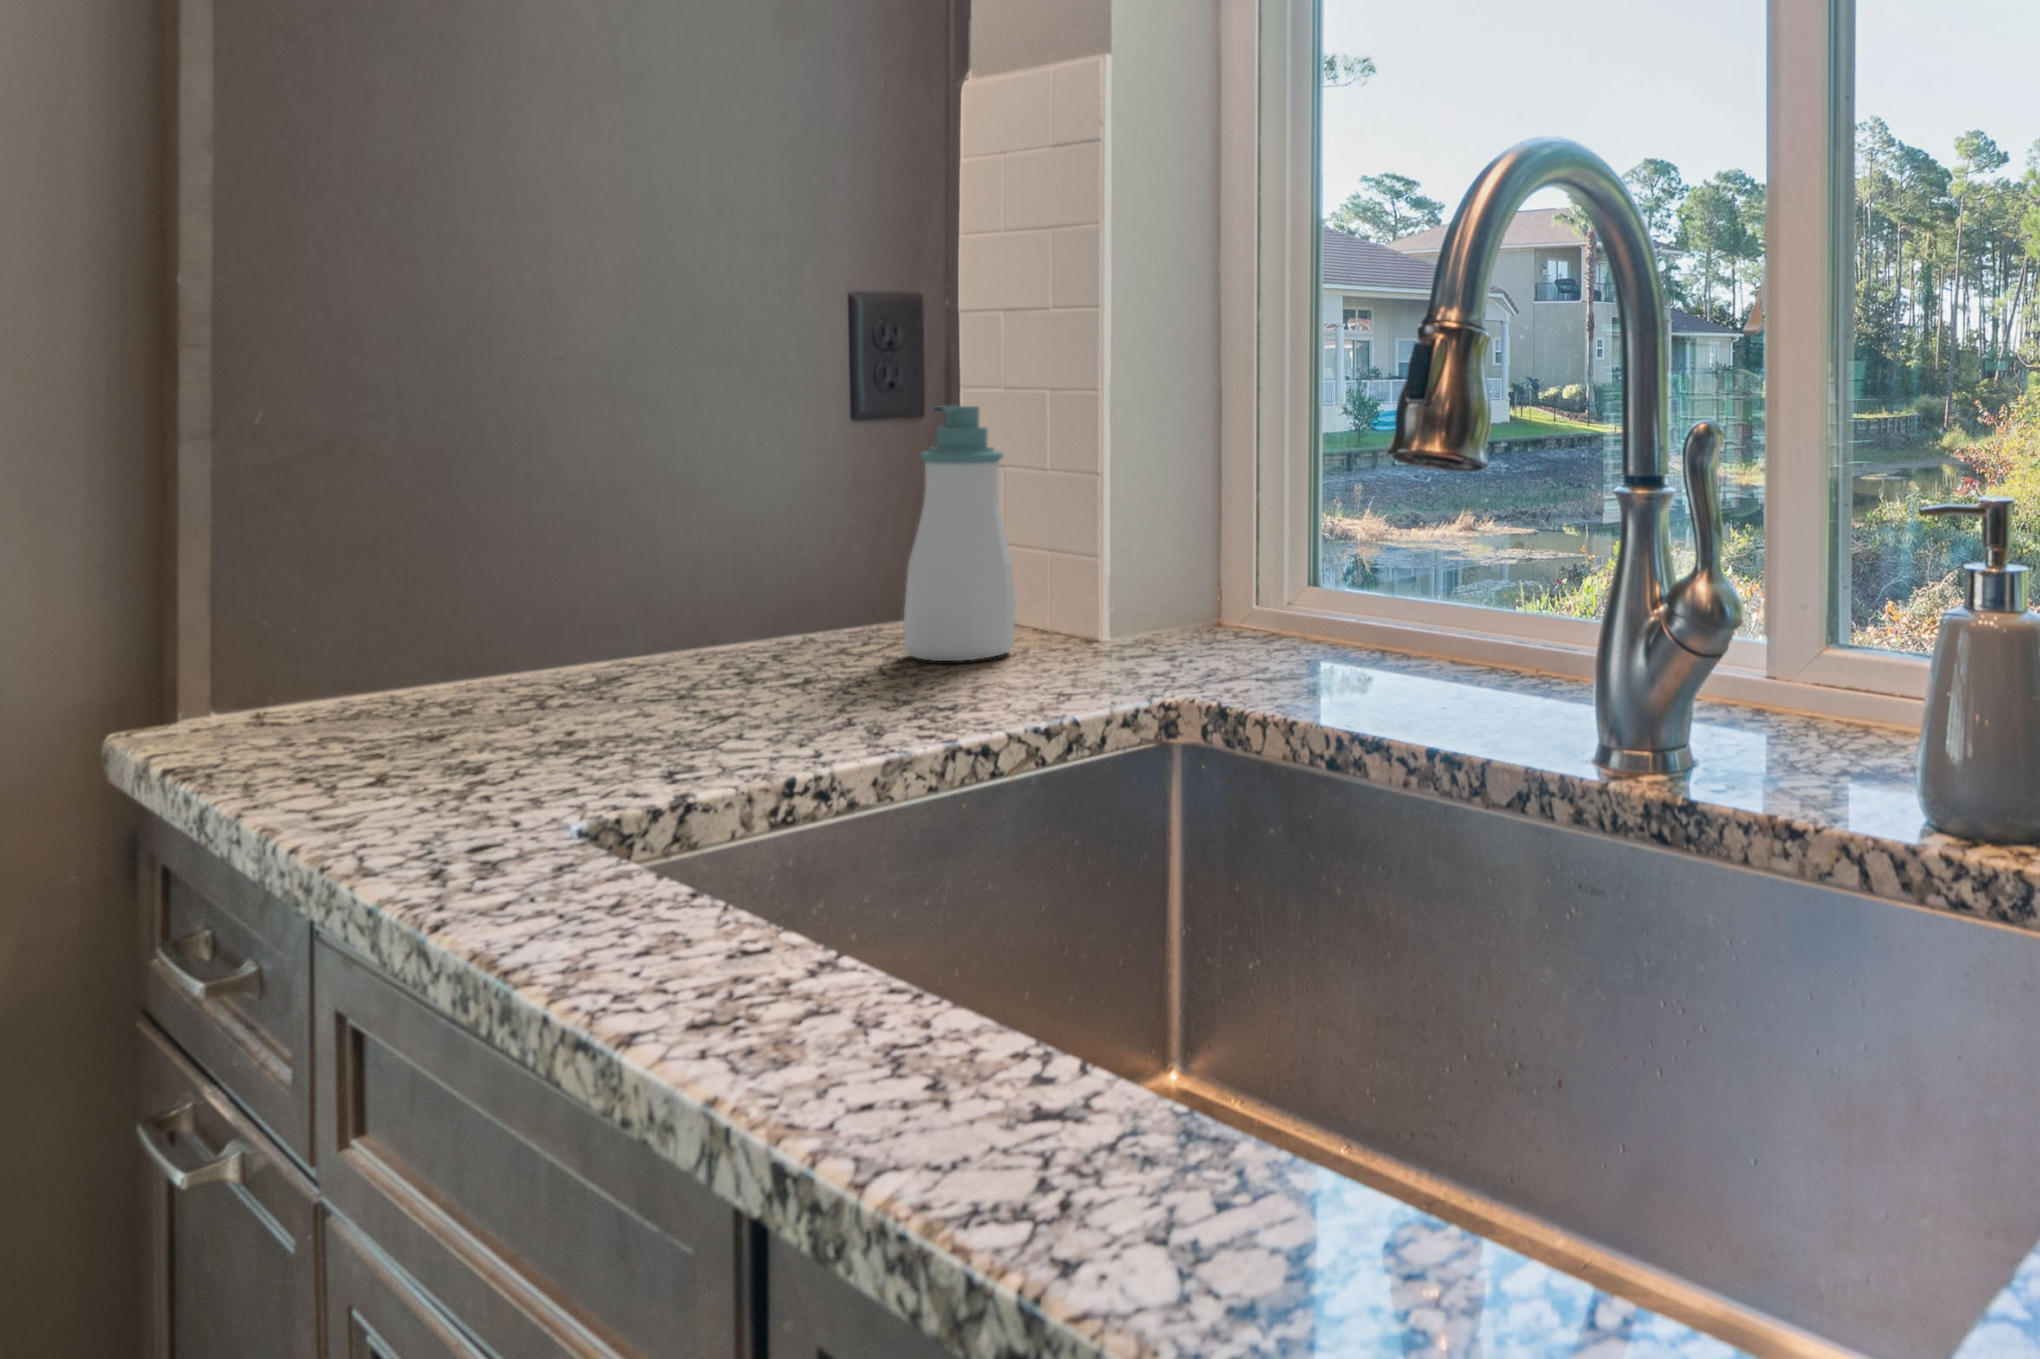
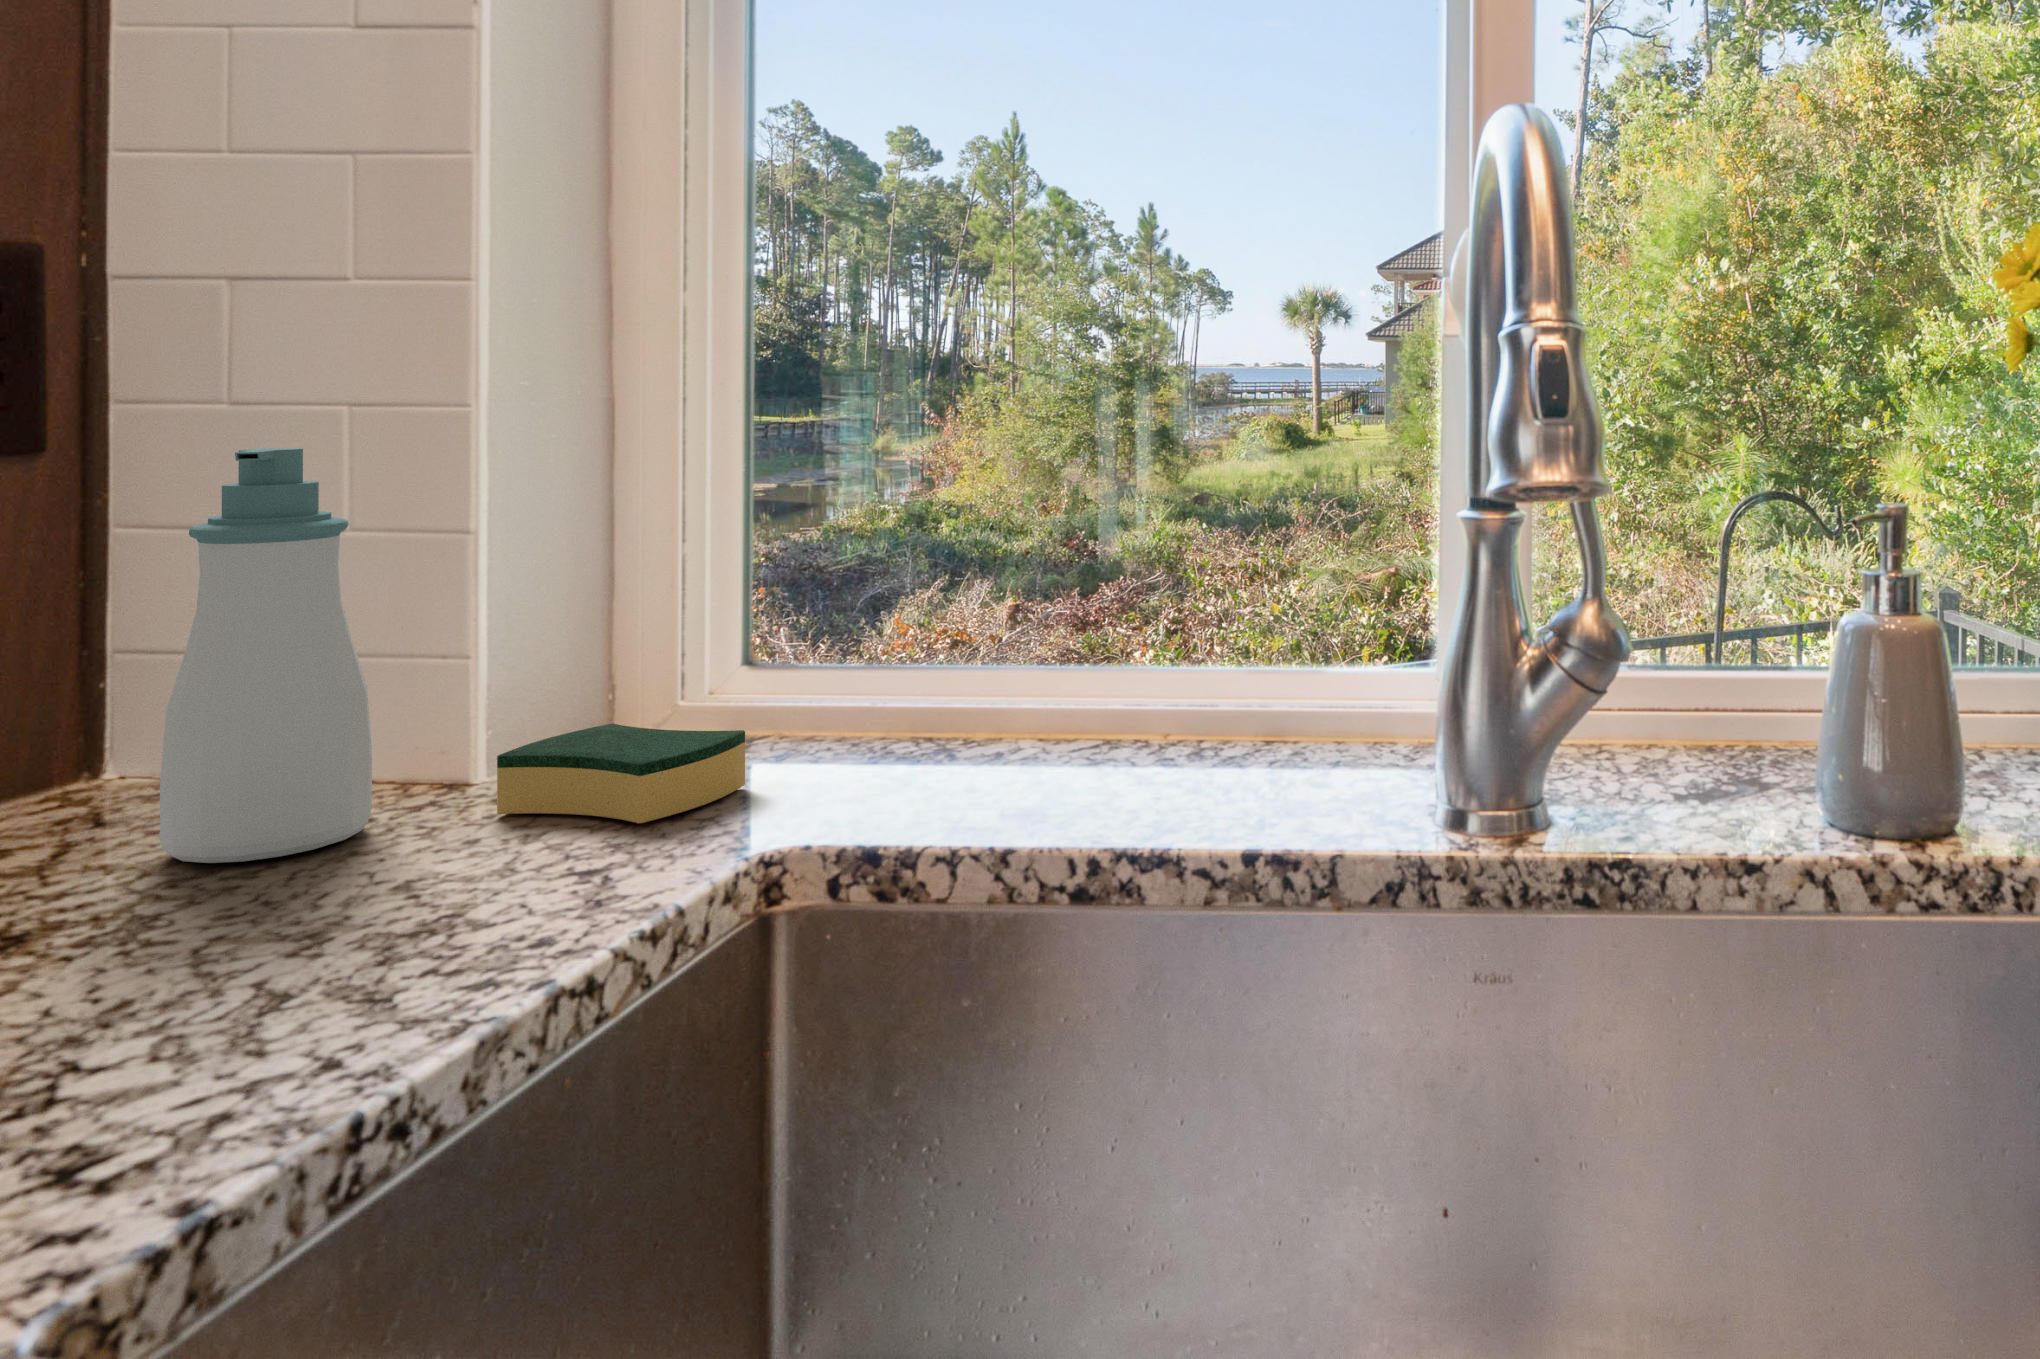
sponge: none [1077,609,1224,673] -> present [497,724,745,824]

